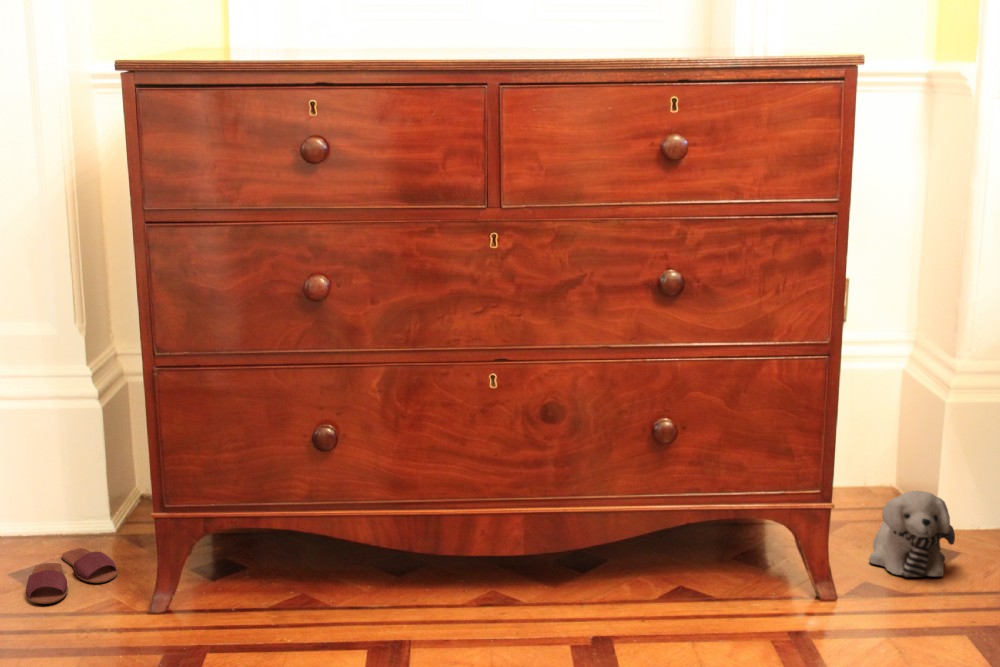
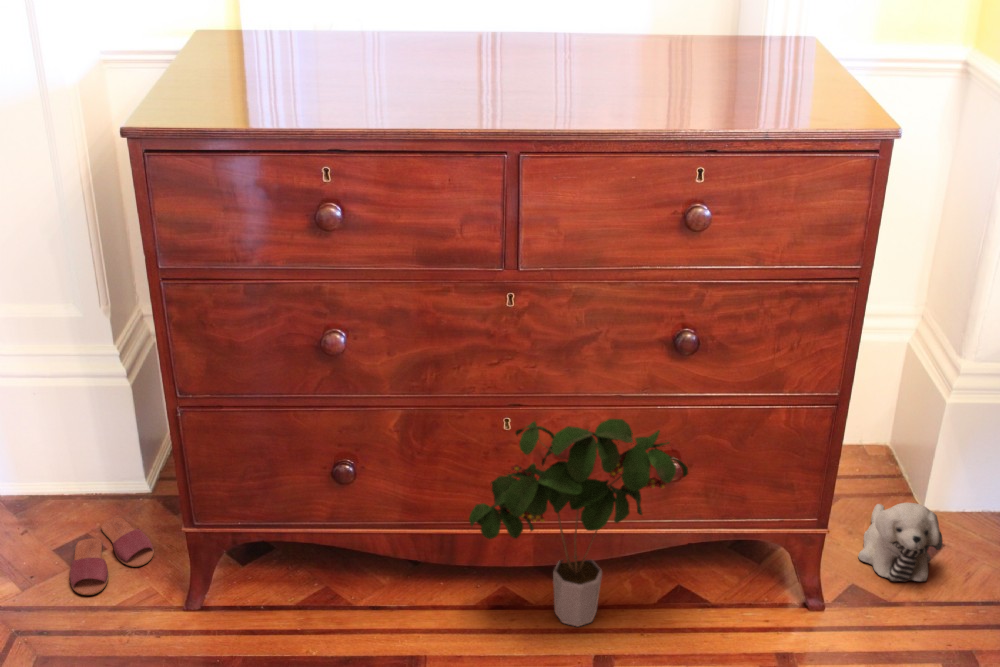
potted plant: none [455,375,681,617] -> present [469,419,688,626]

